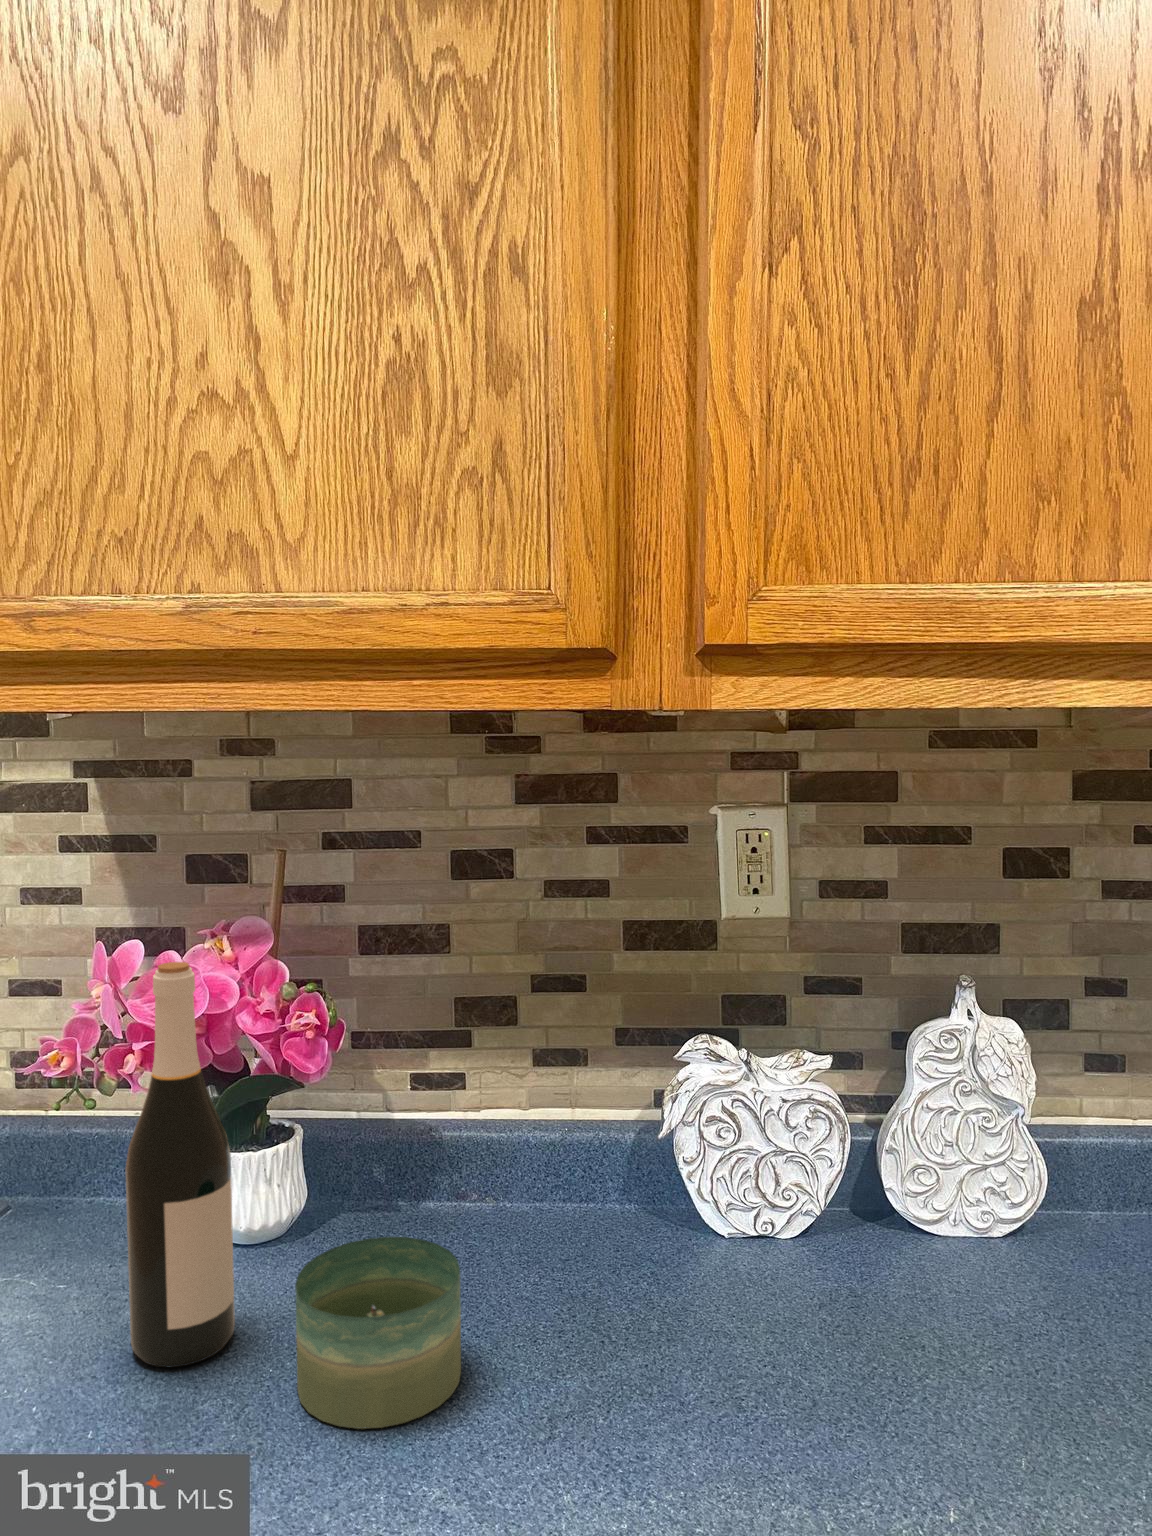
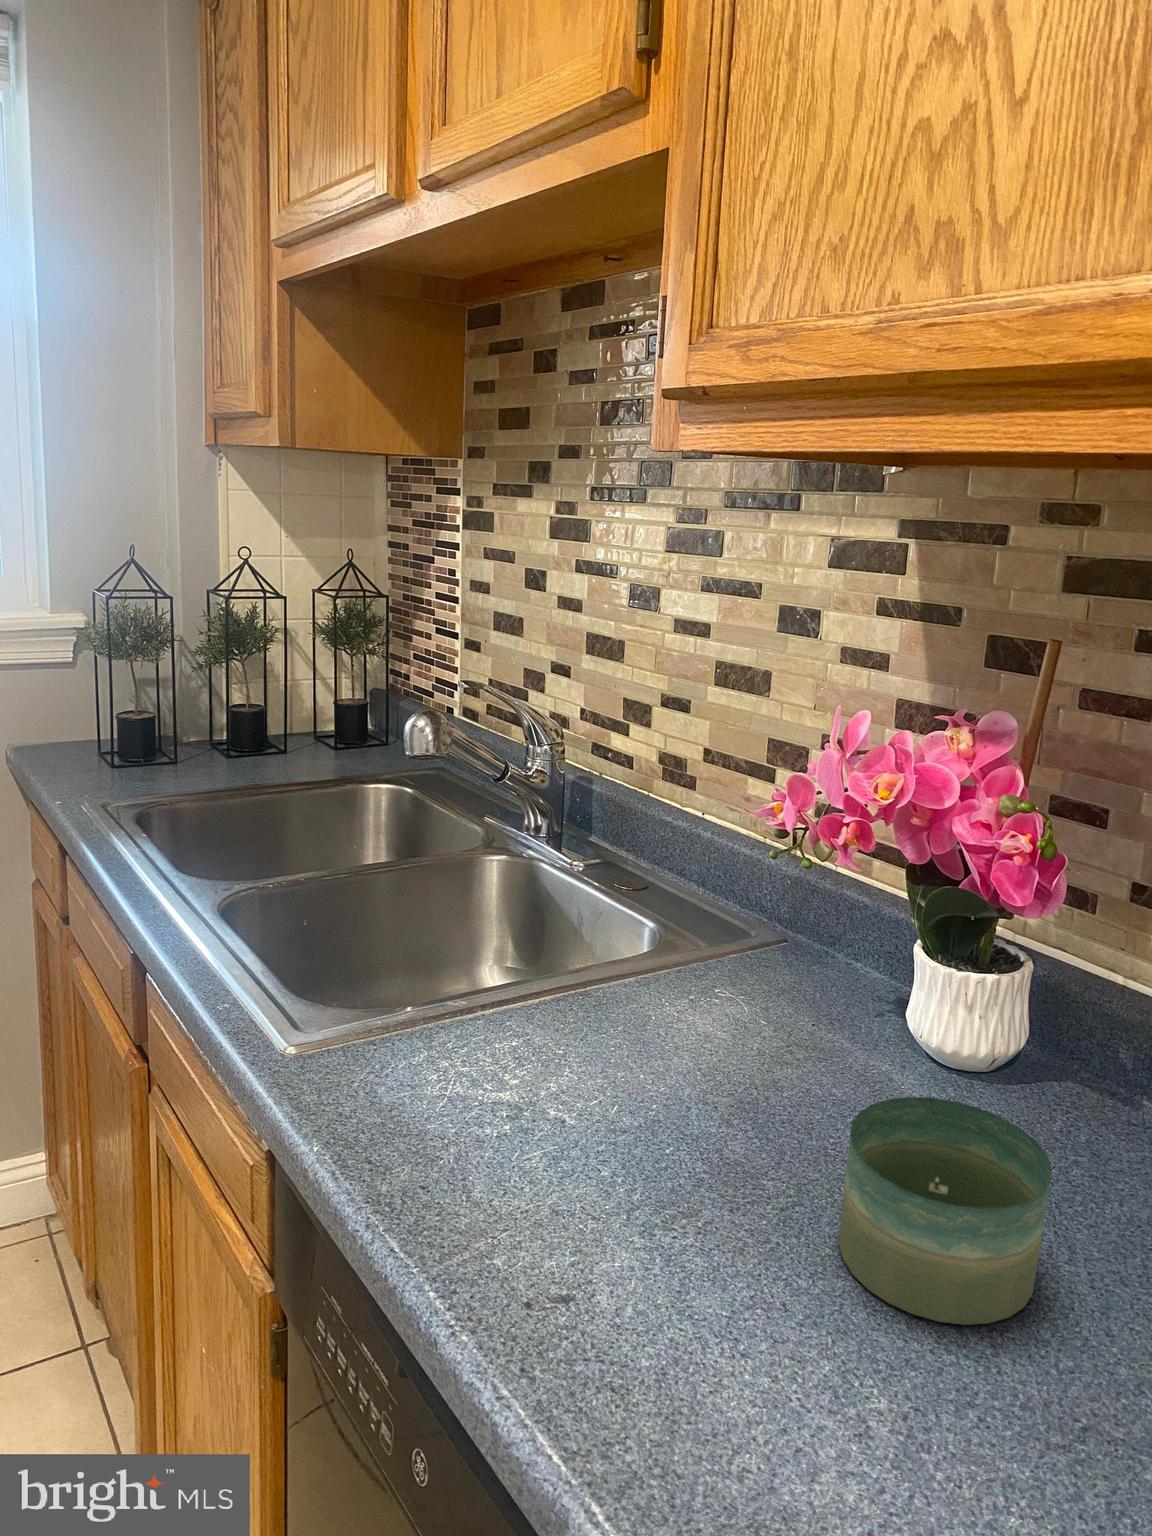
wine bottle: present [125,962,235,1367] -> none [750,737,869,1141]

